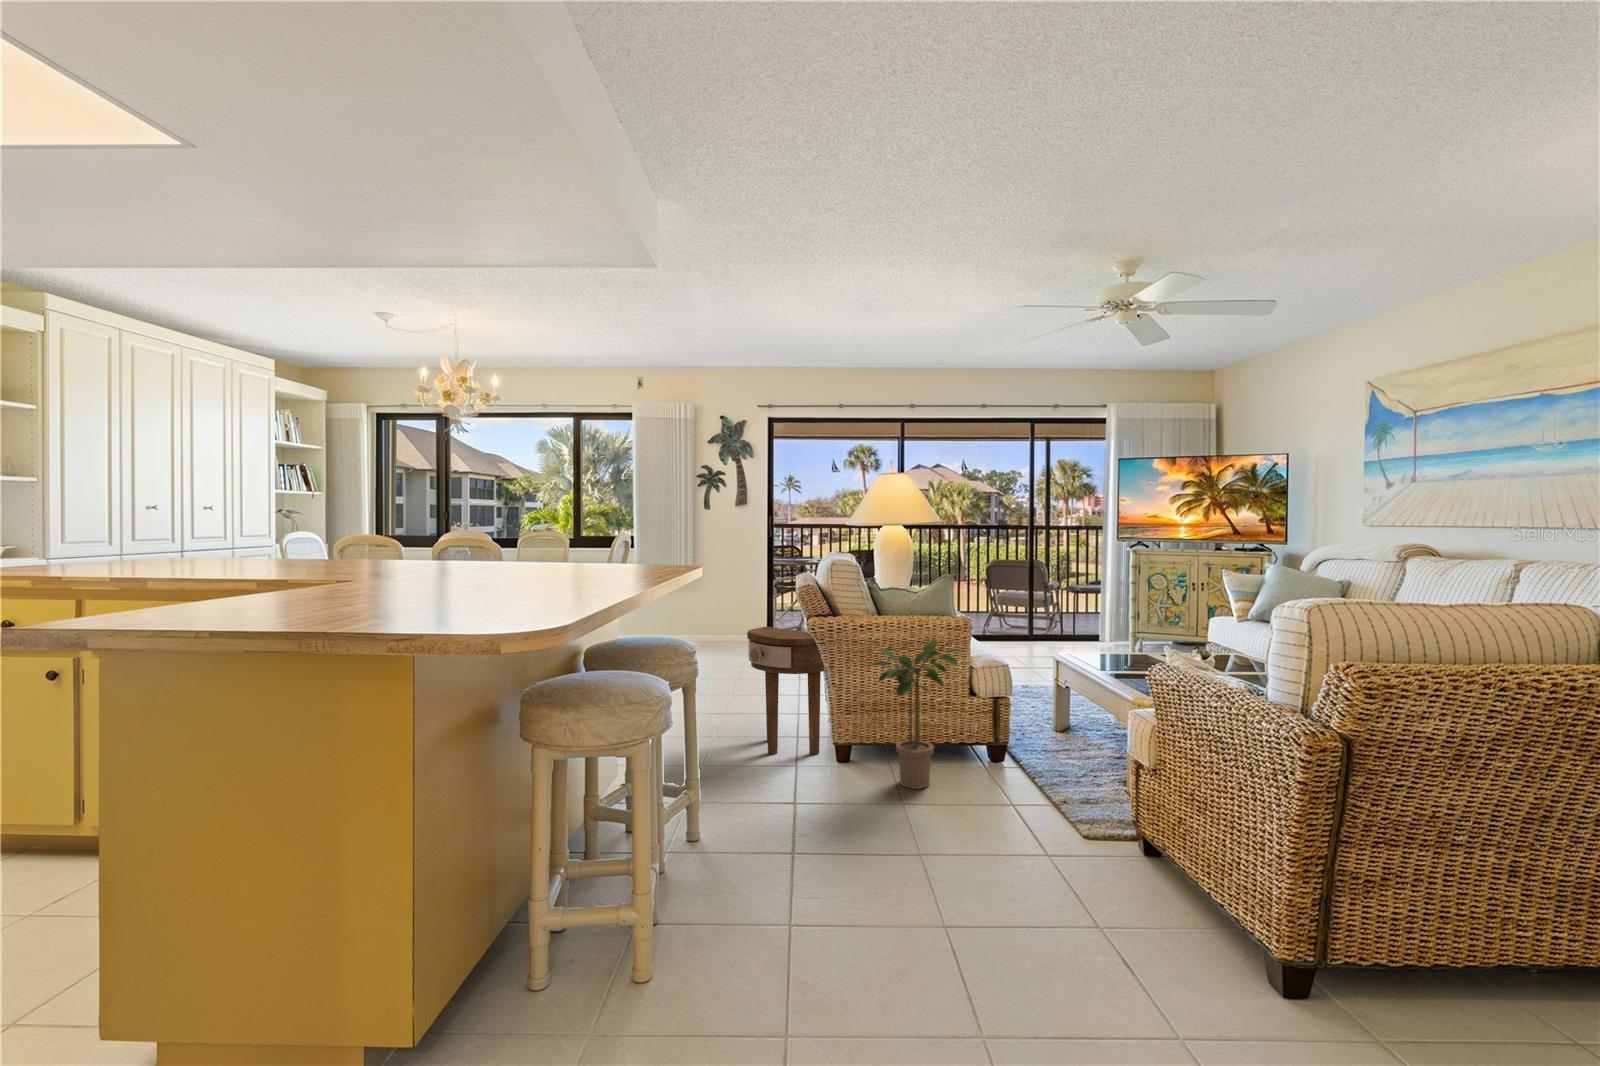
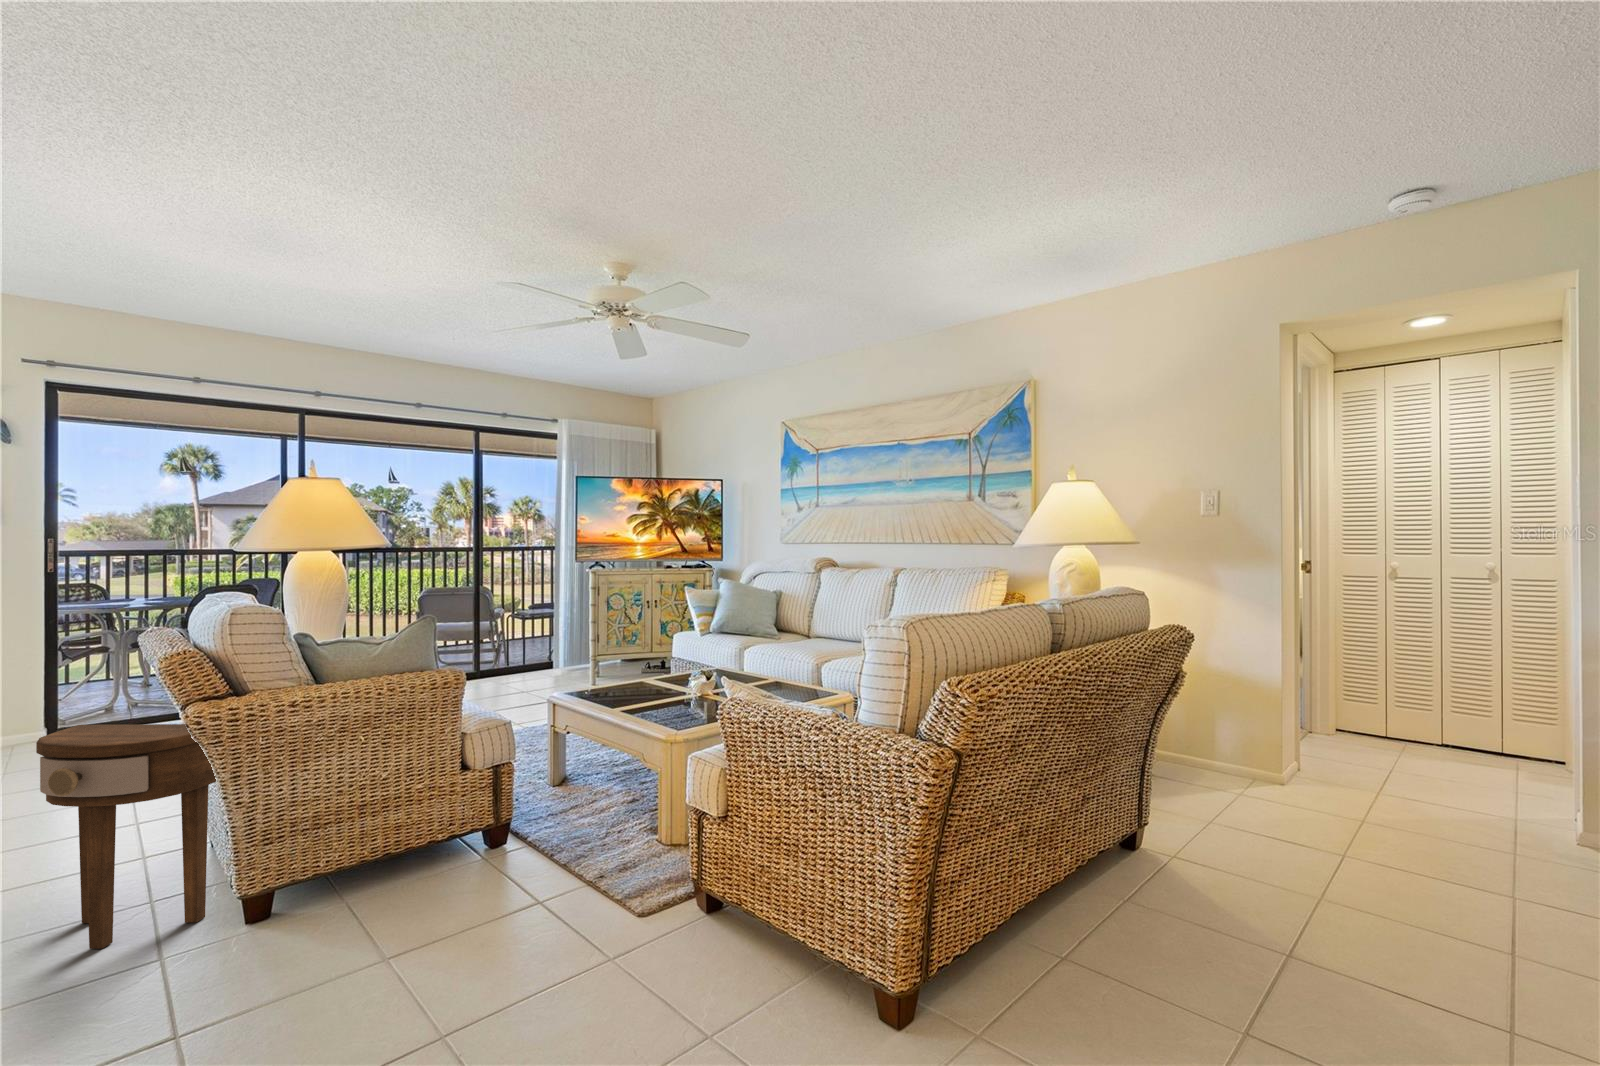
potted plant: present [871,640,962,789] -> none [318,700,468,928]

